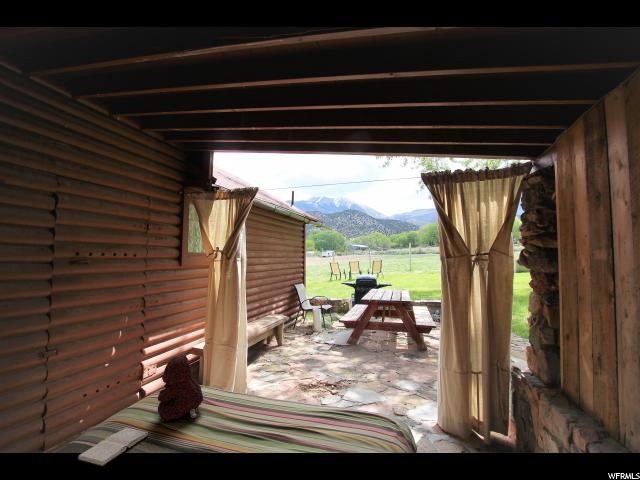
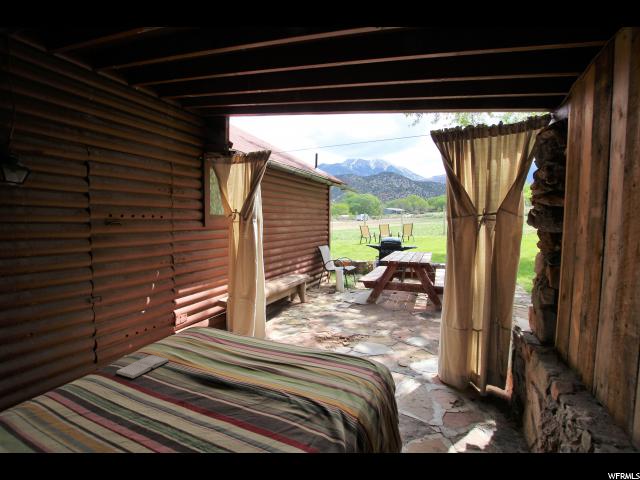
teddy bear: present [158,355,203,422] -> none [176,302,214,353]

